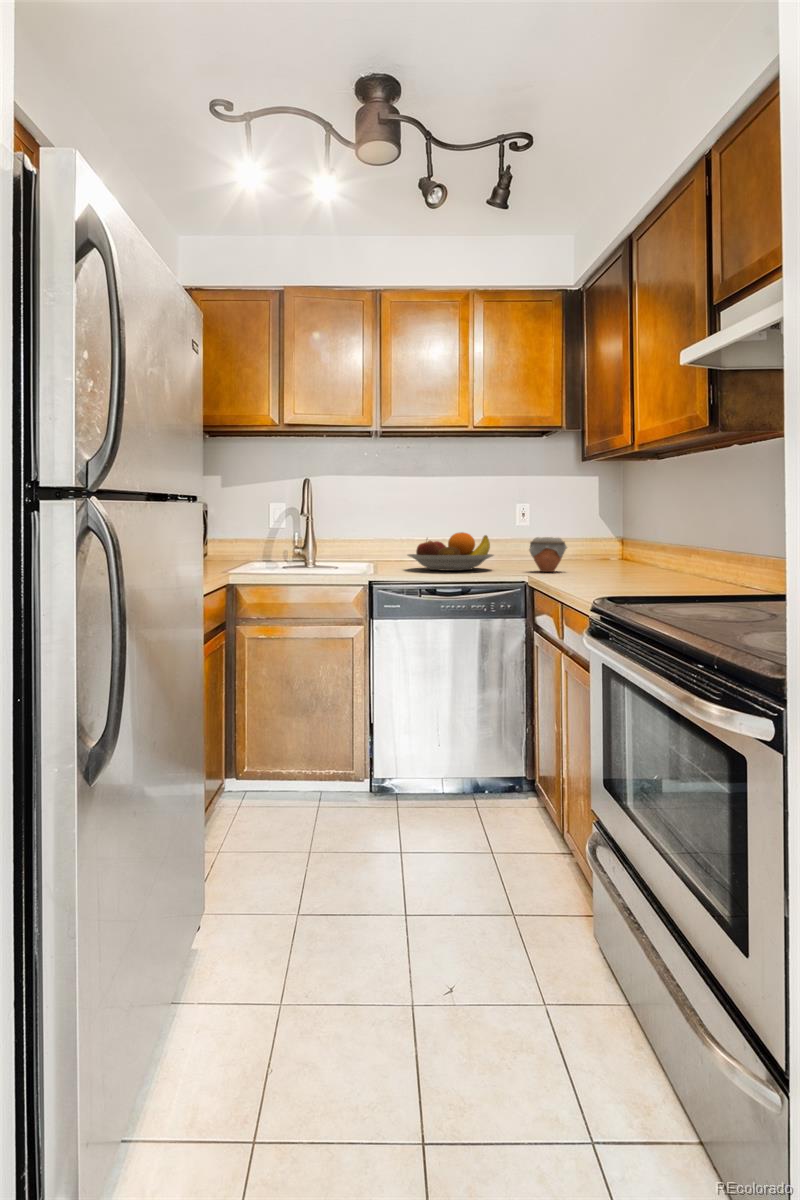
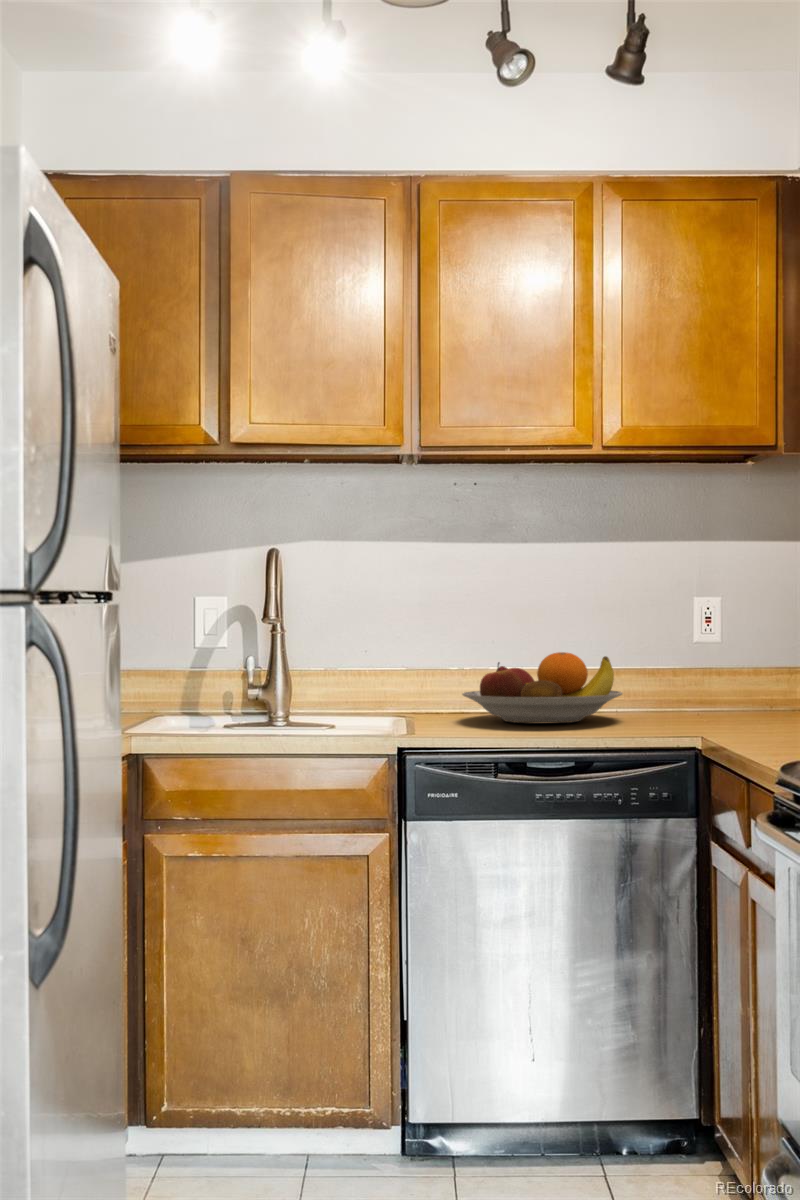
jar: present [529,537,567,572] -> none [689,660,760,725]

